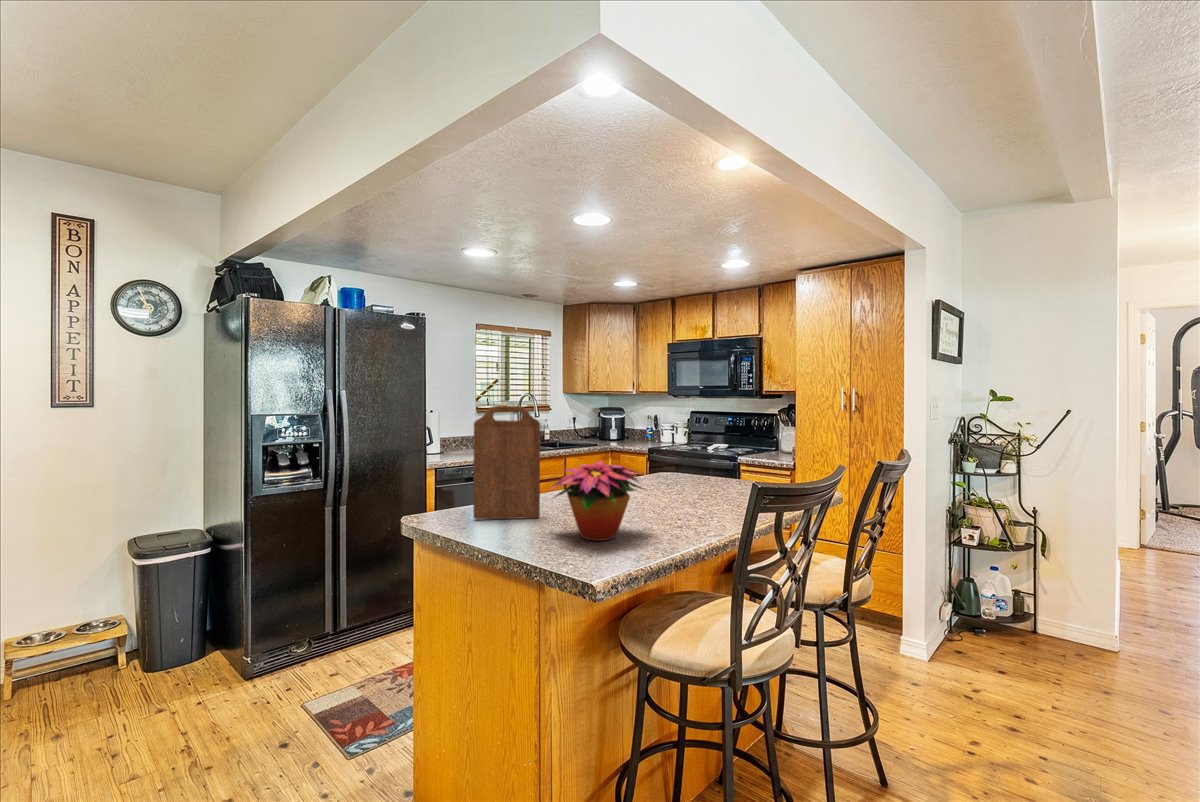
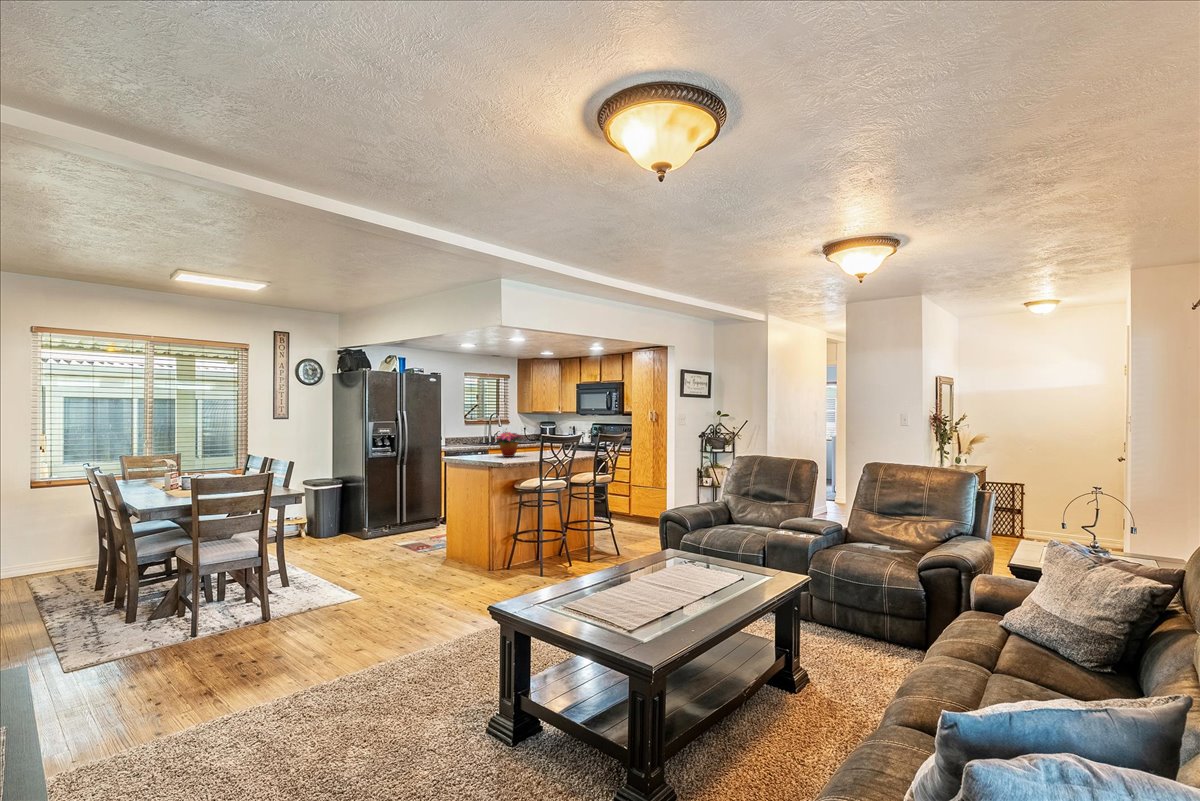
cutting board: present [473,406,540,519] -> none [468,415,492,455]

